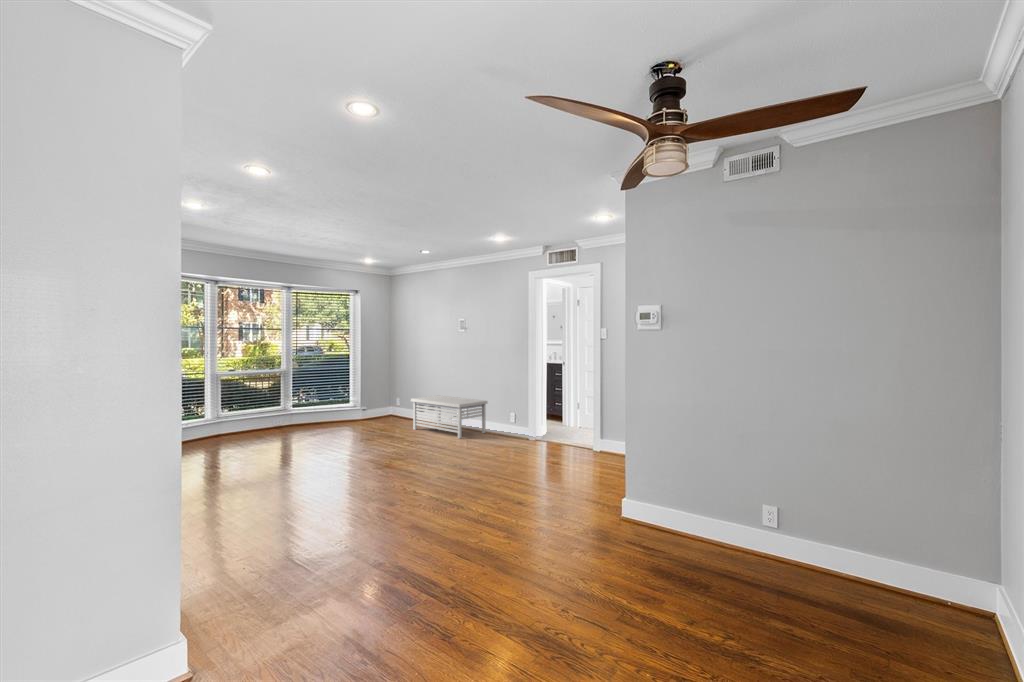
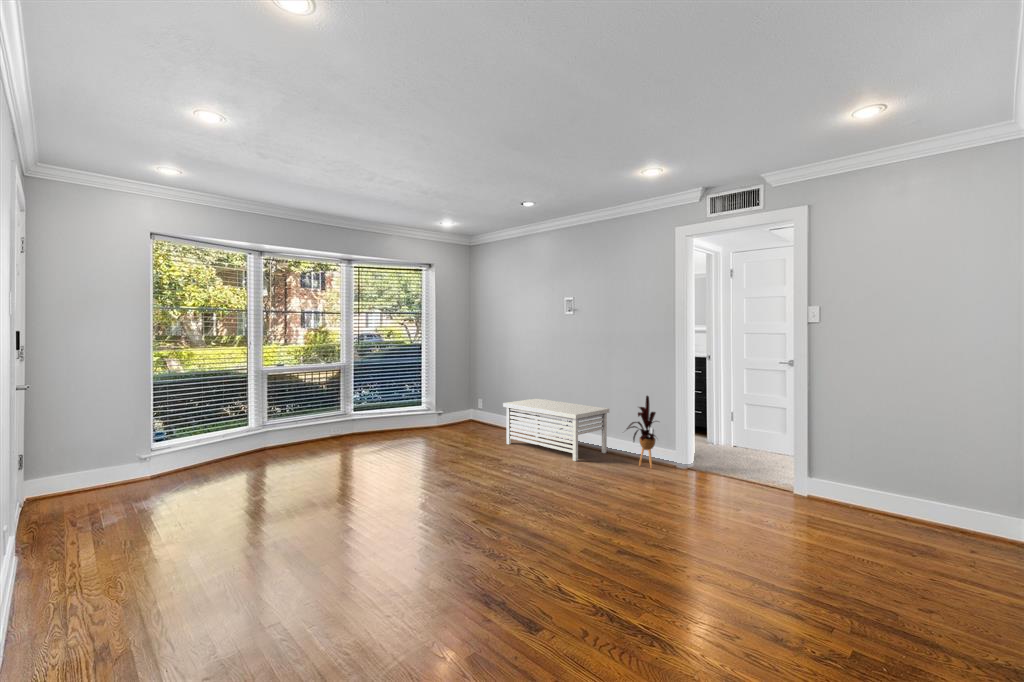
house plant: none [492,390,517,441] -> present [627,396,656,468]

